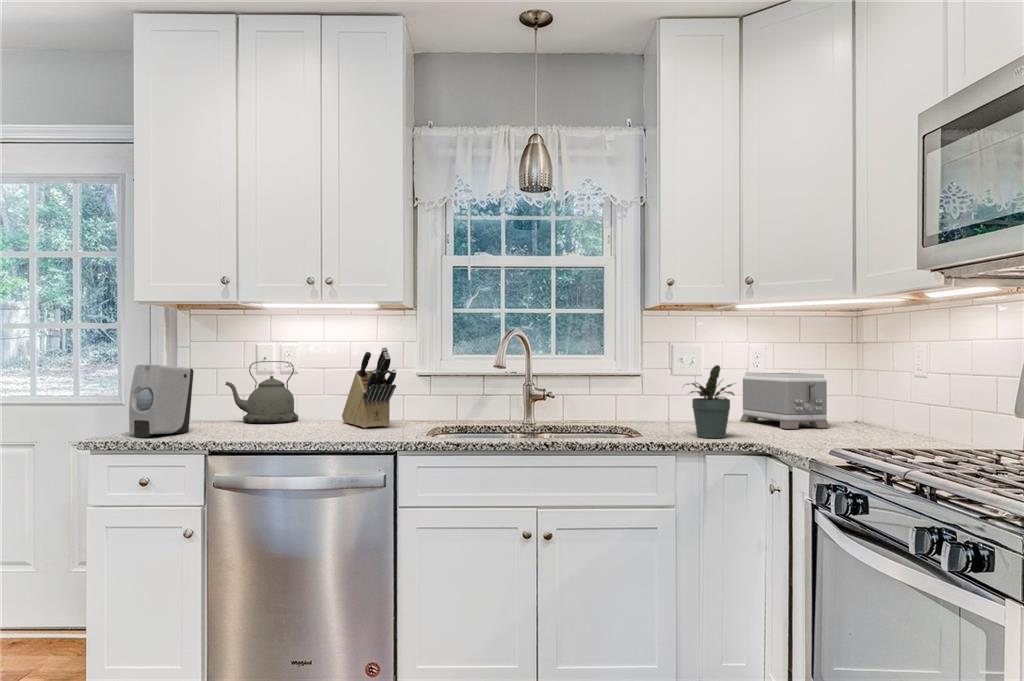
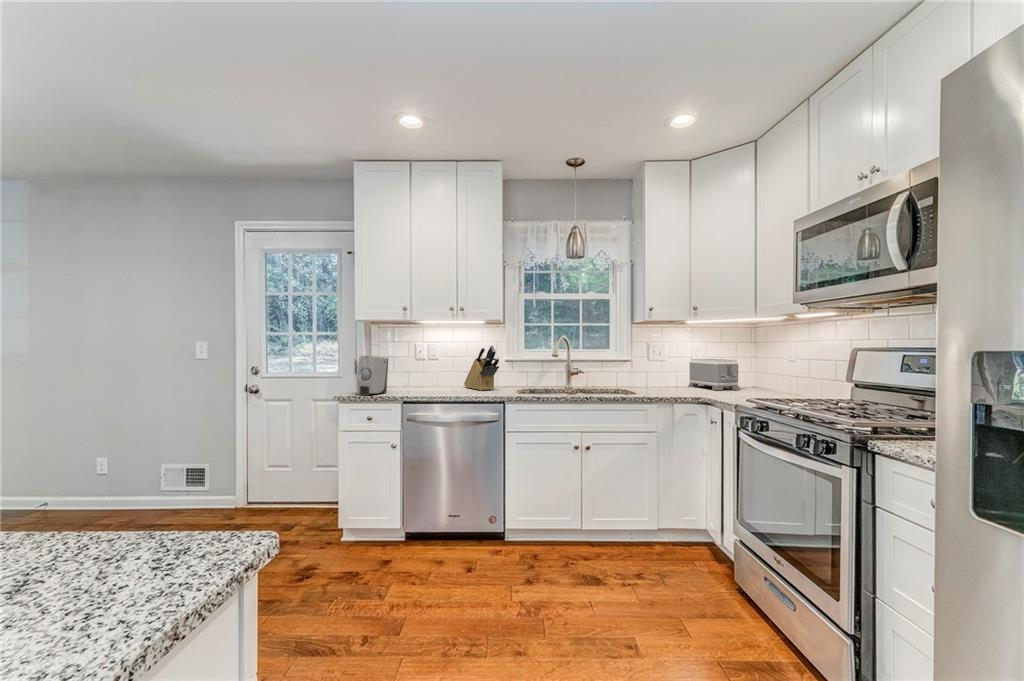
kettle: present [225,361,298,423] -> none [399,353,438,388]
potted plant: present [687,365,735,438] -> none [660,355,691,395]

